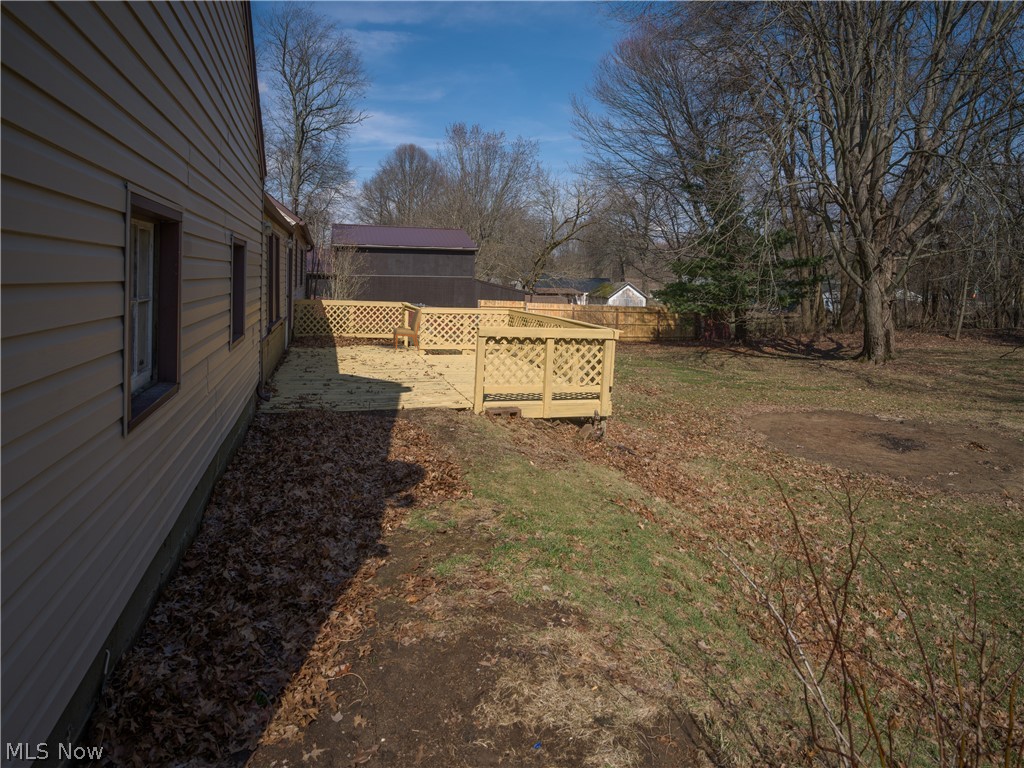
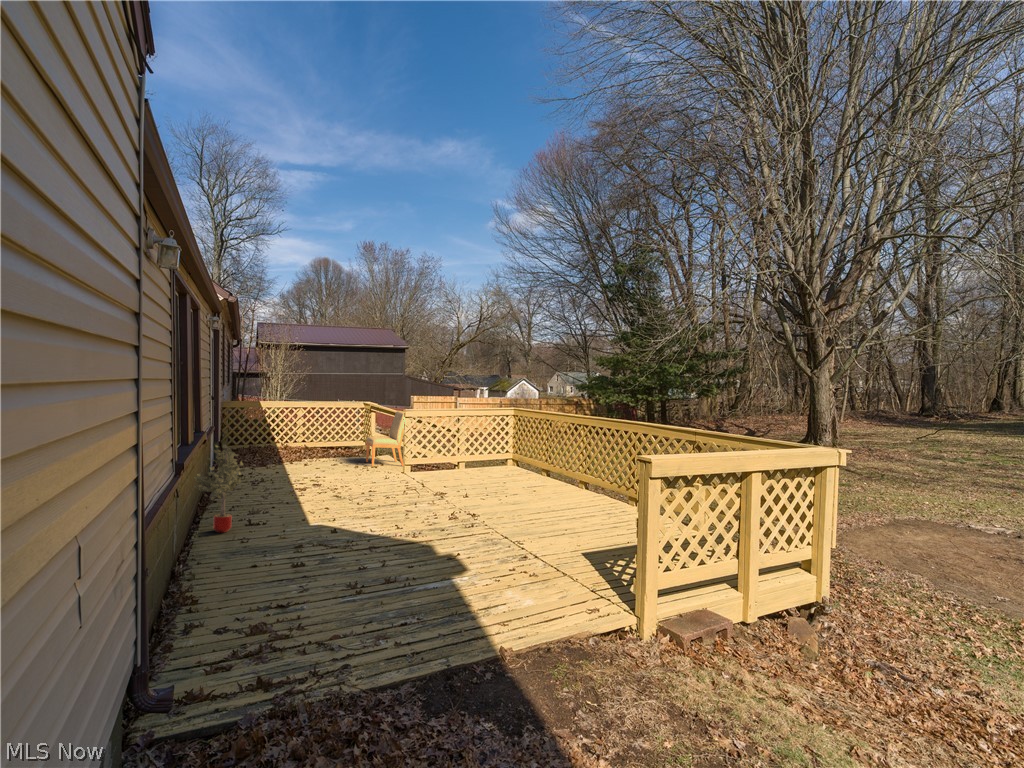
potted tree: none [276,324,303,372] -> present [195,445,244,533]

